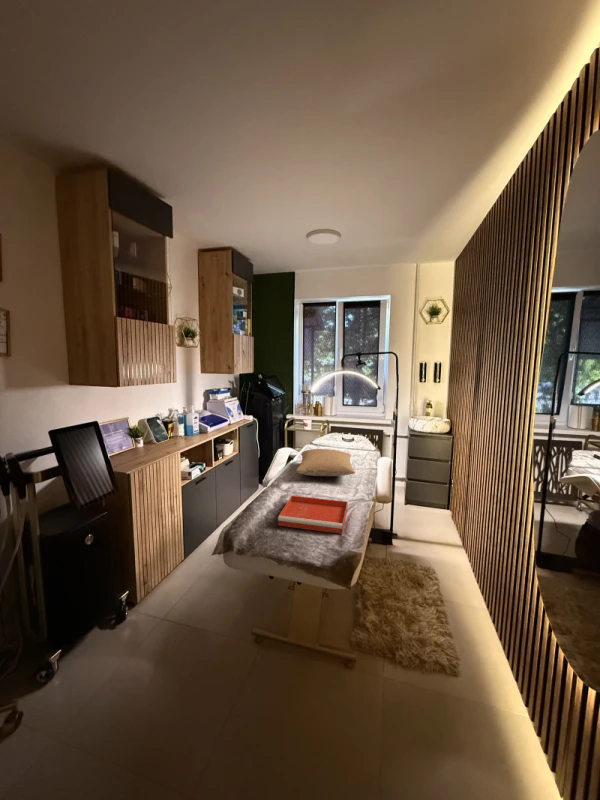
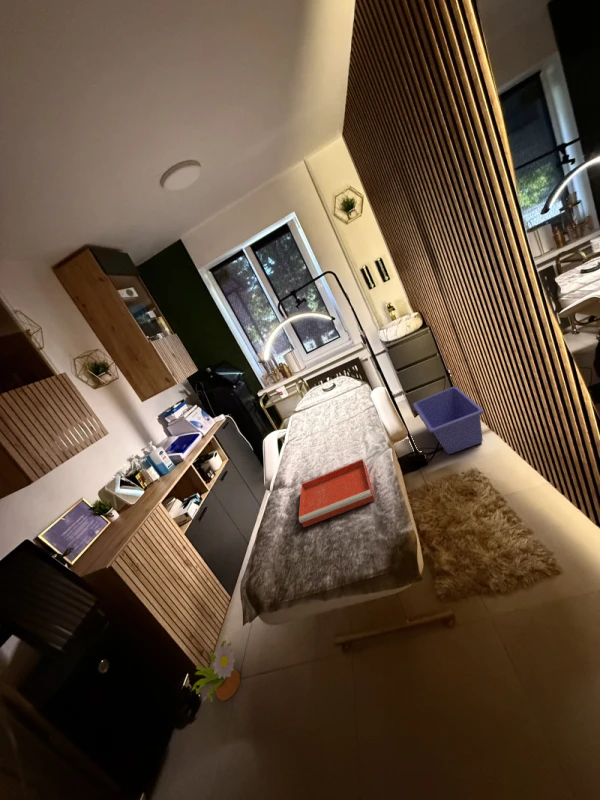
pillow: present [296,449,355,476] -> none [290,403,354,454]
storage bin: none [408,490,463,551] -> present [413,387,484,454]
decorative plant: none [124,582,172,629] -> present [192,641,240,702]

